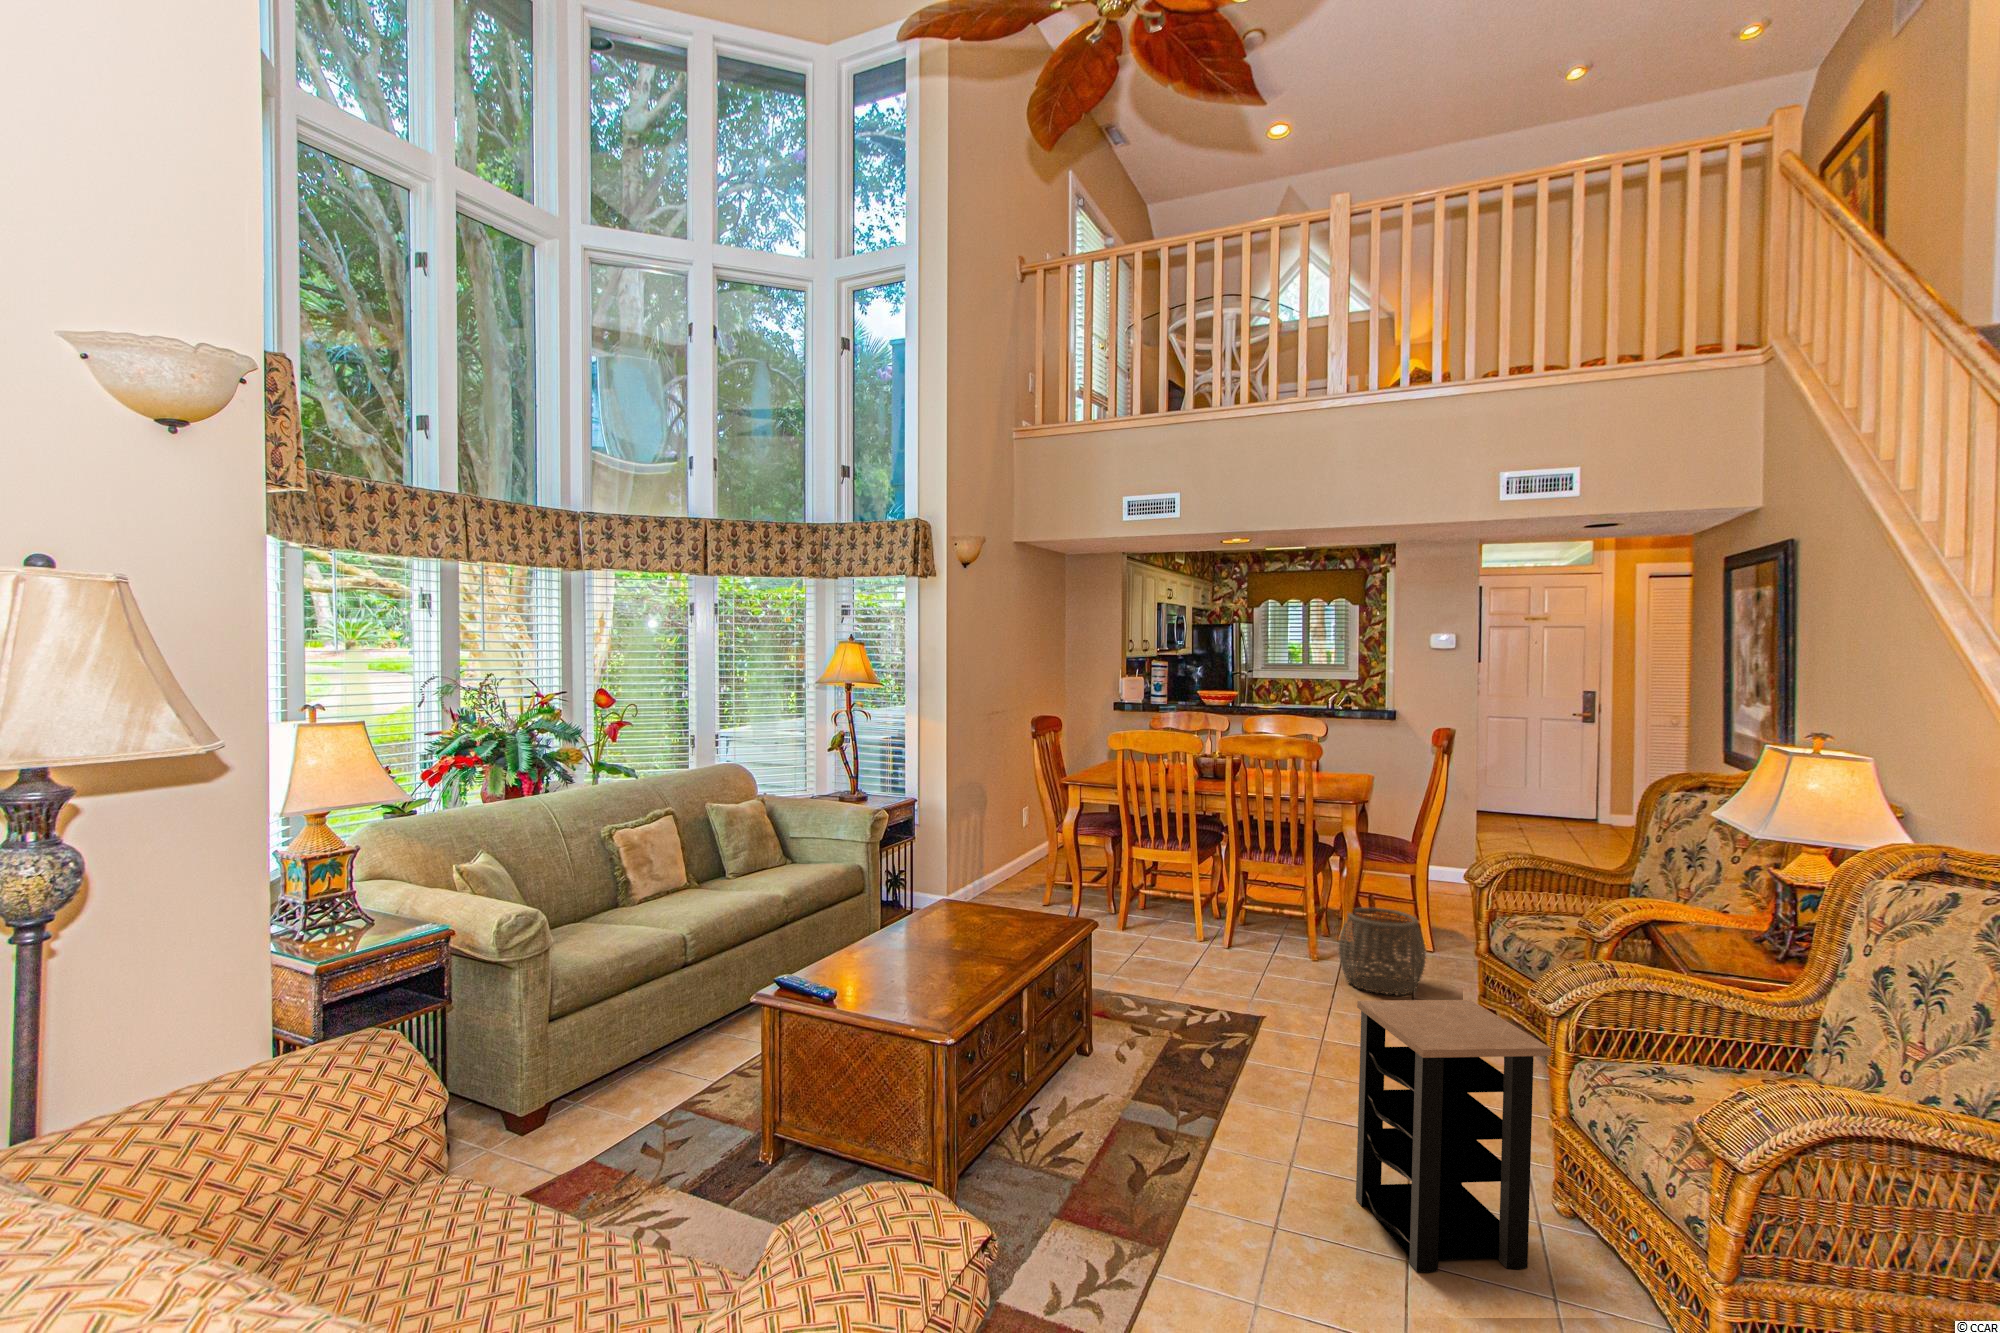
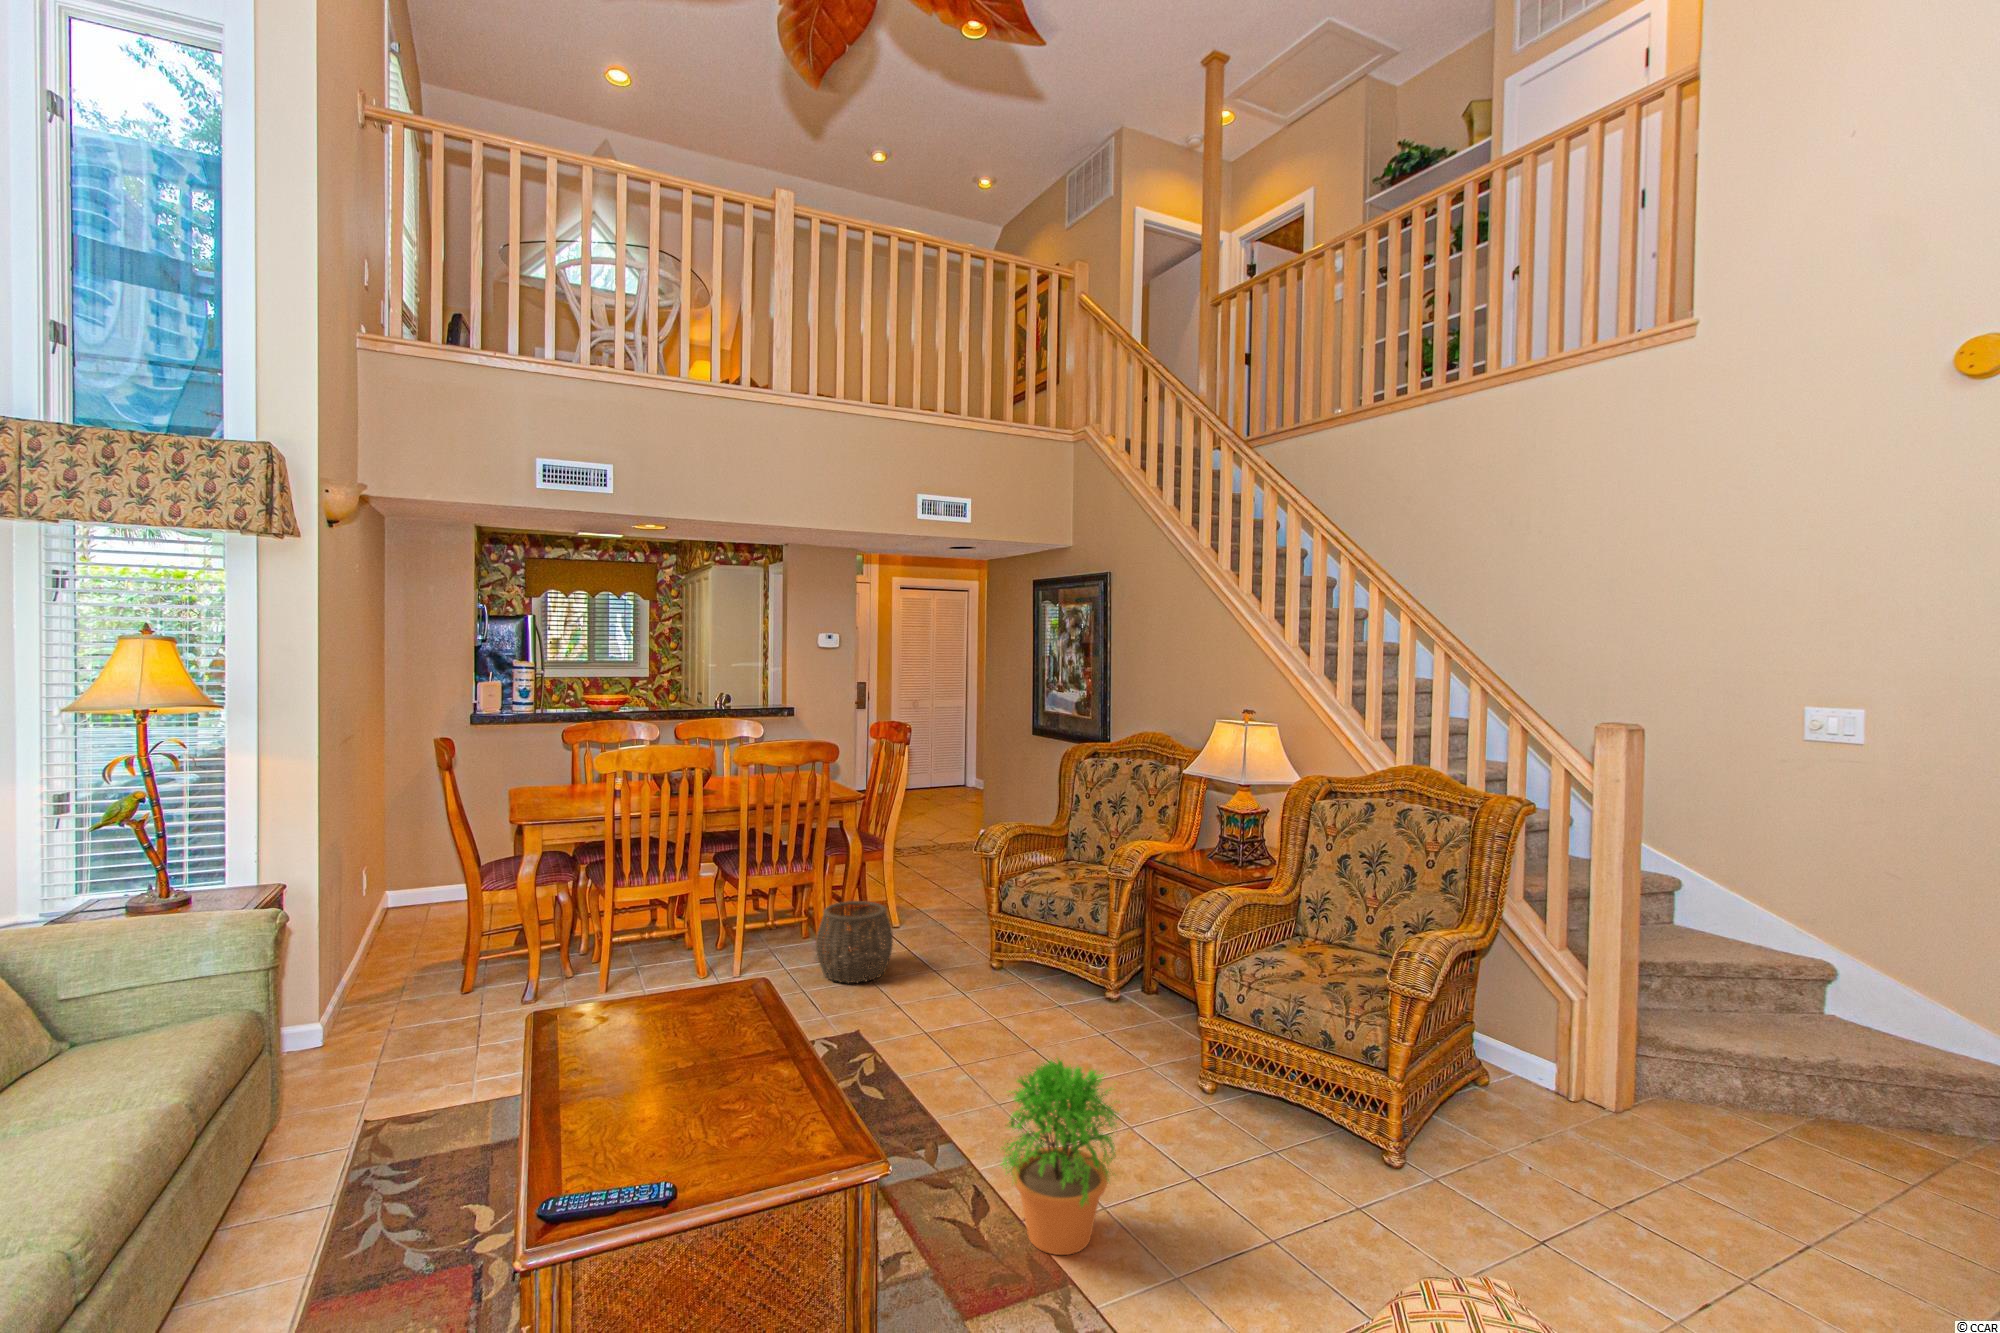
side table: present [1356,1000,1551,1273] -> none [1128,952,1248,1169]
potted plant: none [1101,1016,1246,1215] -> present [1001,1058,1119,1255]

